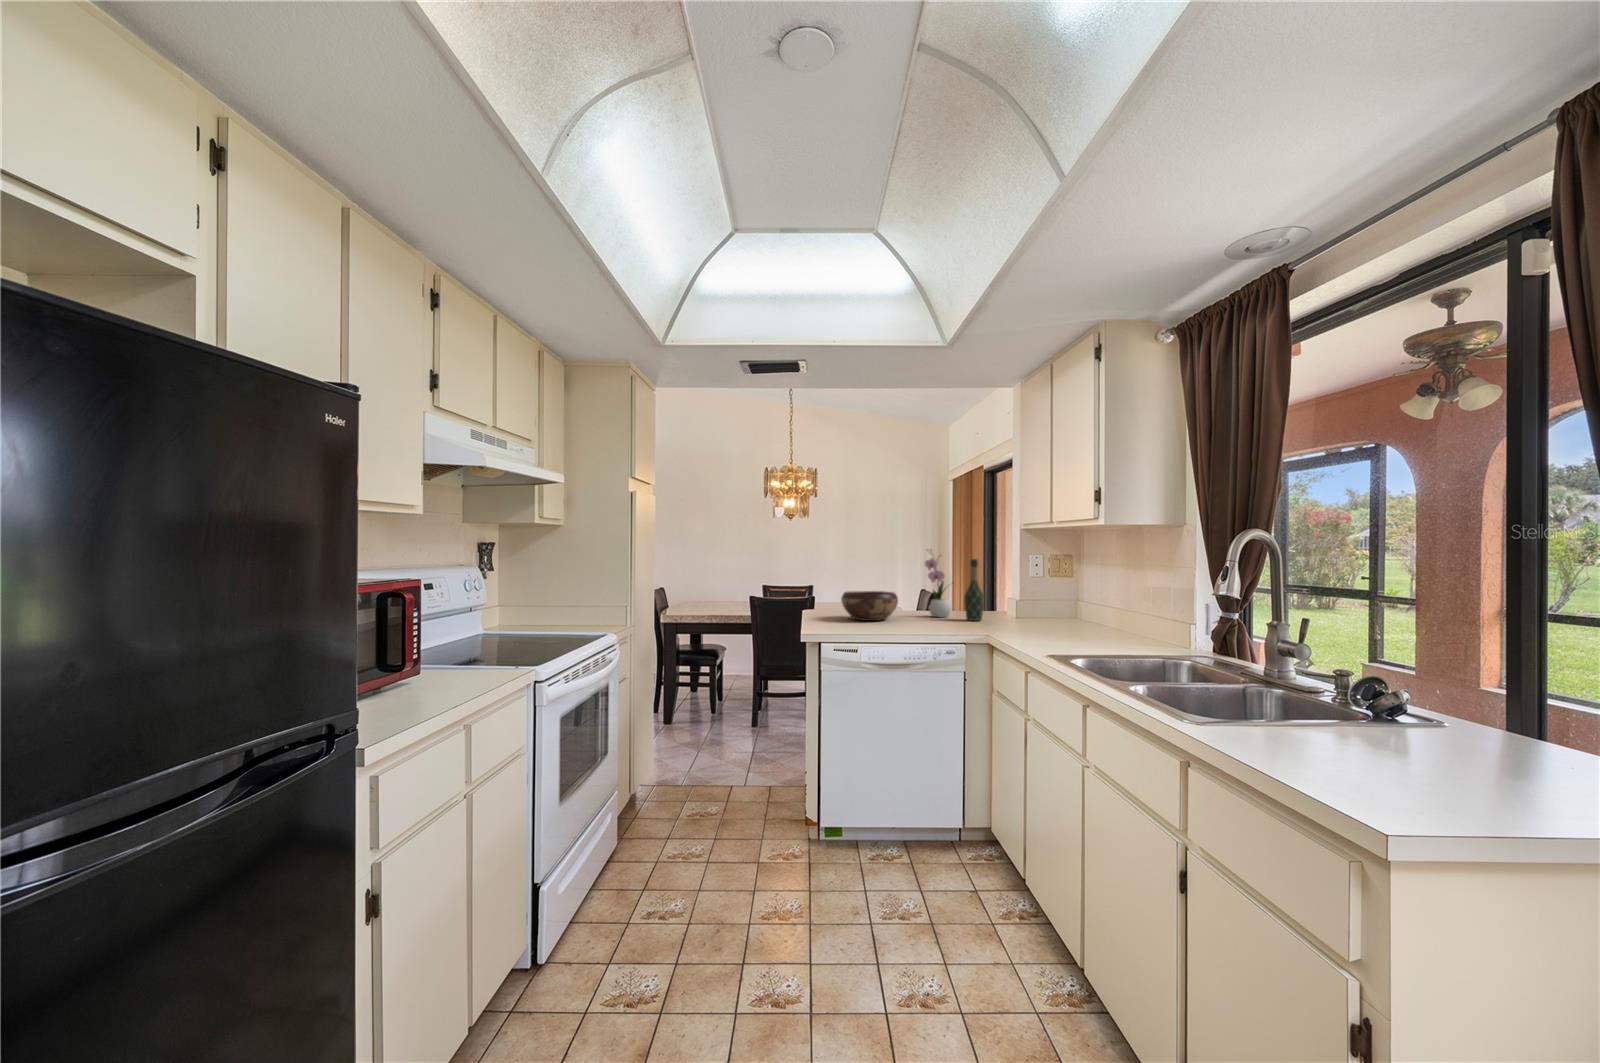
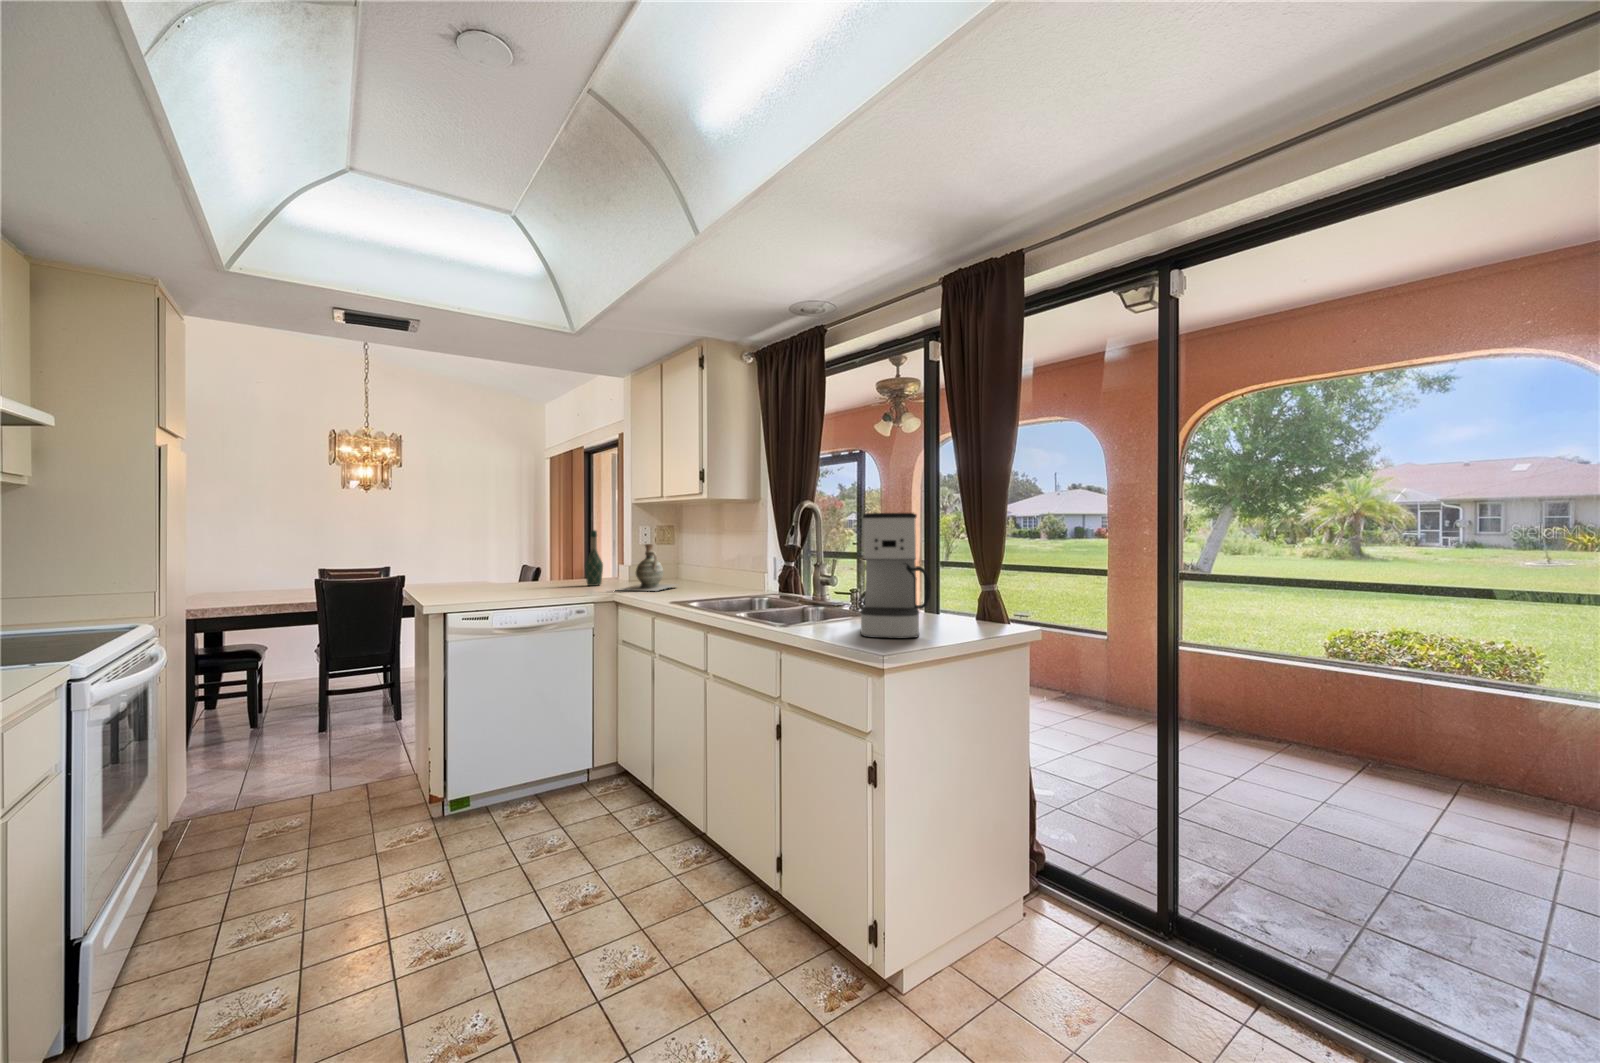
flower arrangement: present [925,550,952,617] -> none [545,522,575,585]
coffee maker: none [1344,556,1516,792] -> present [860,513,931,638]
ceramic jug: none [991,578,1074,635] -> present [620,544,677,591]
decorative bowl: present [841,591,898,621] -> none [459,564,521,593]

